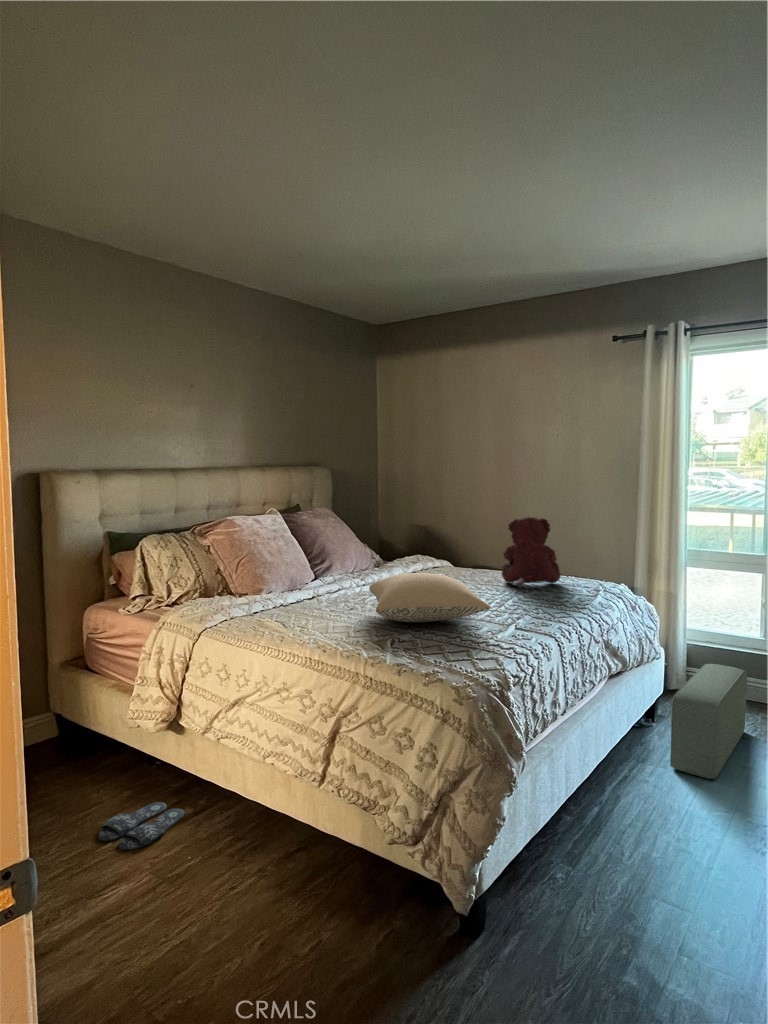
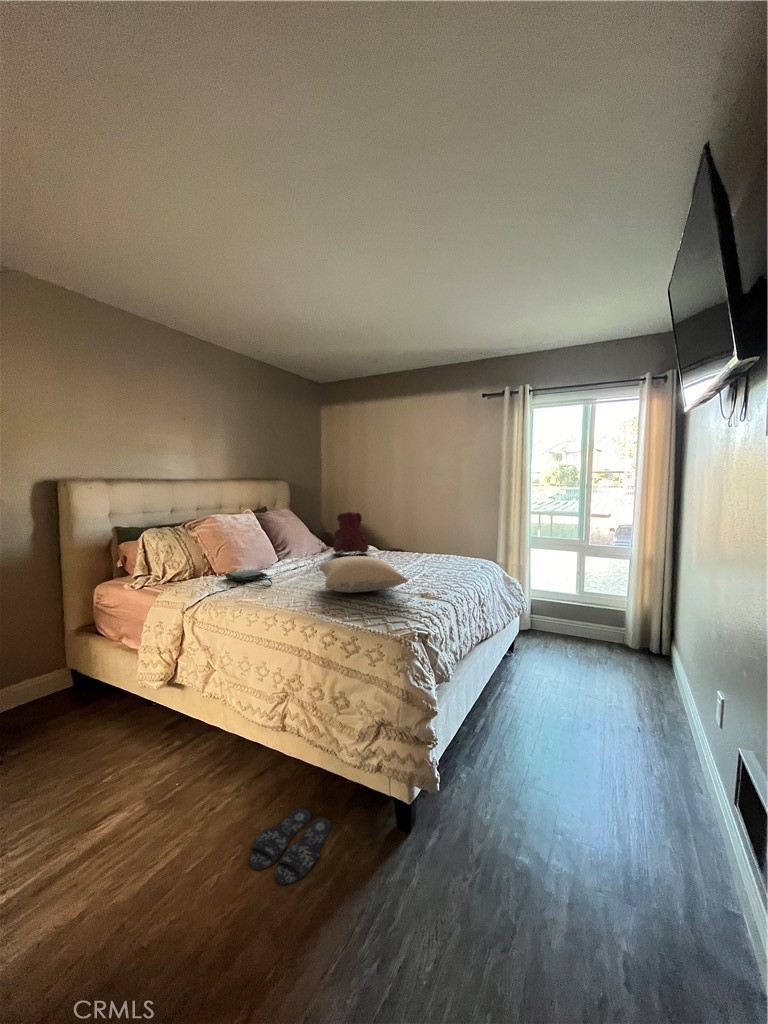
teddy bear: present [502,516,561,588] -> present [333,512,369,556]
tote bag: none [246,590,307,613] -> present [226,569,272,587]
pouf: present [670,664,747,779] -> none [525,613,571,692]
slippers: present [98,802,185,850] -> present [250,808,331,885]

